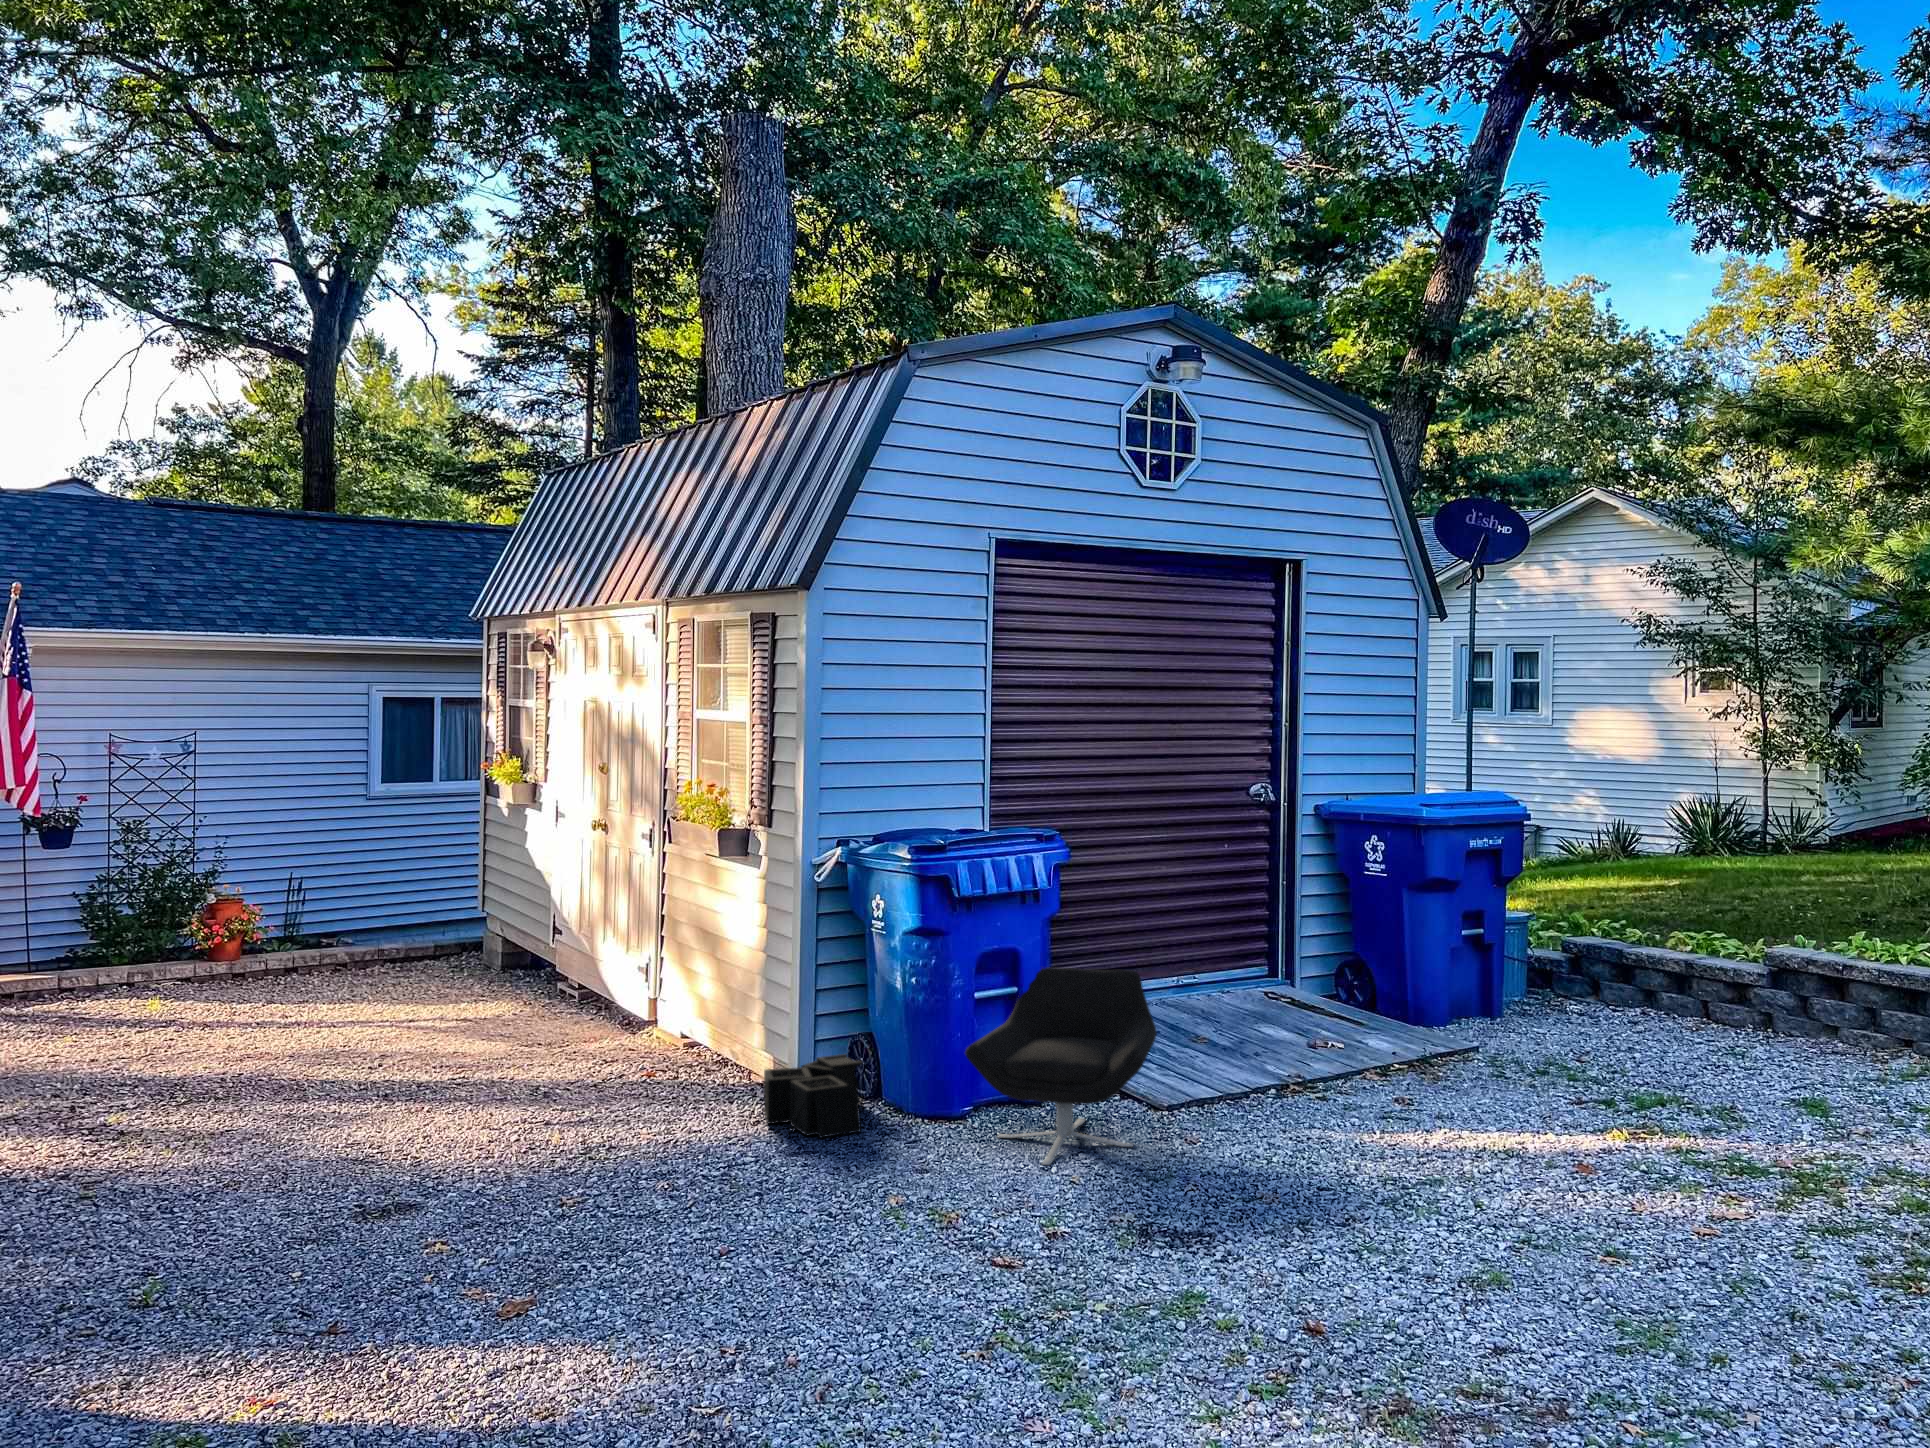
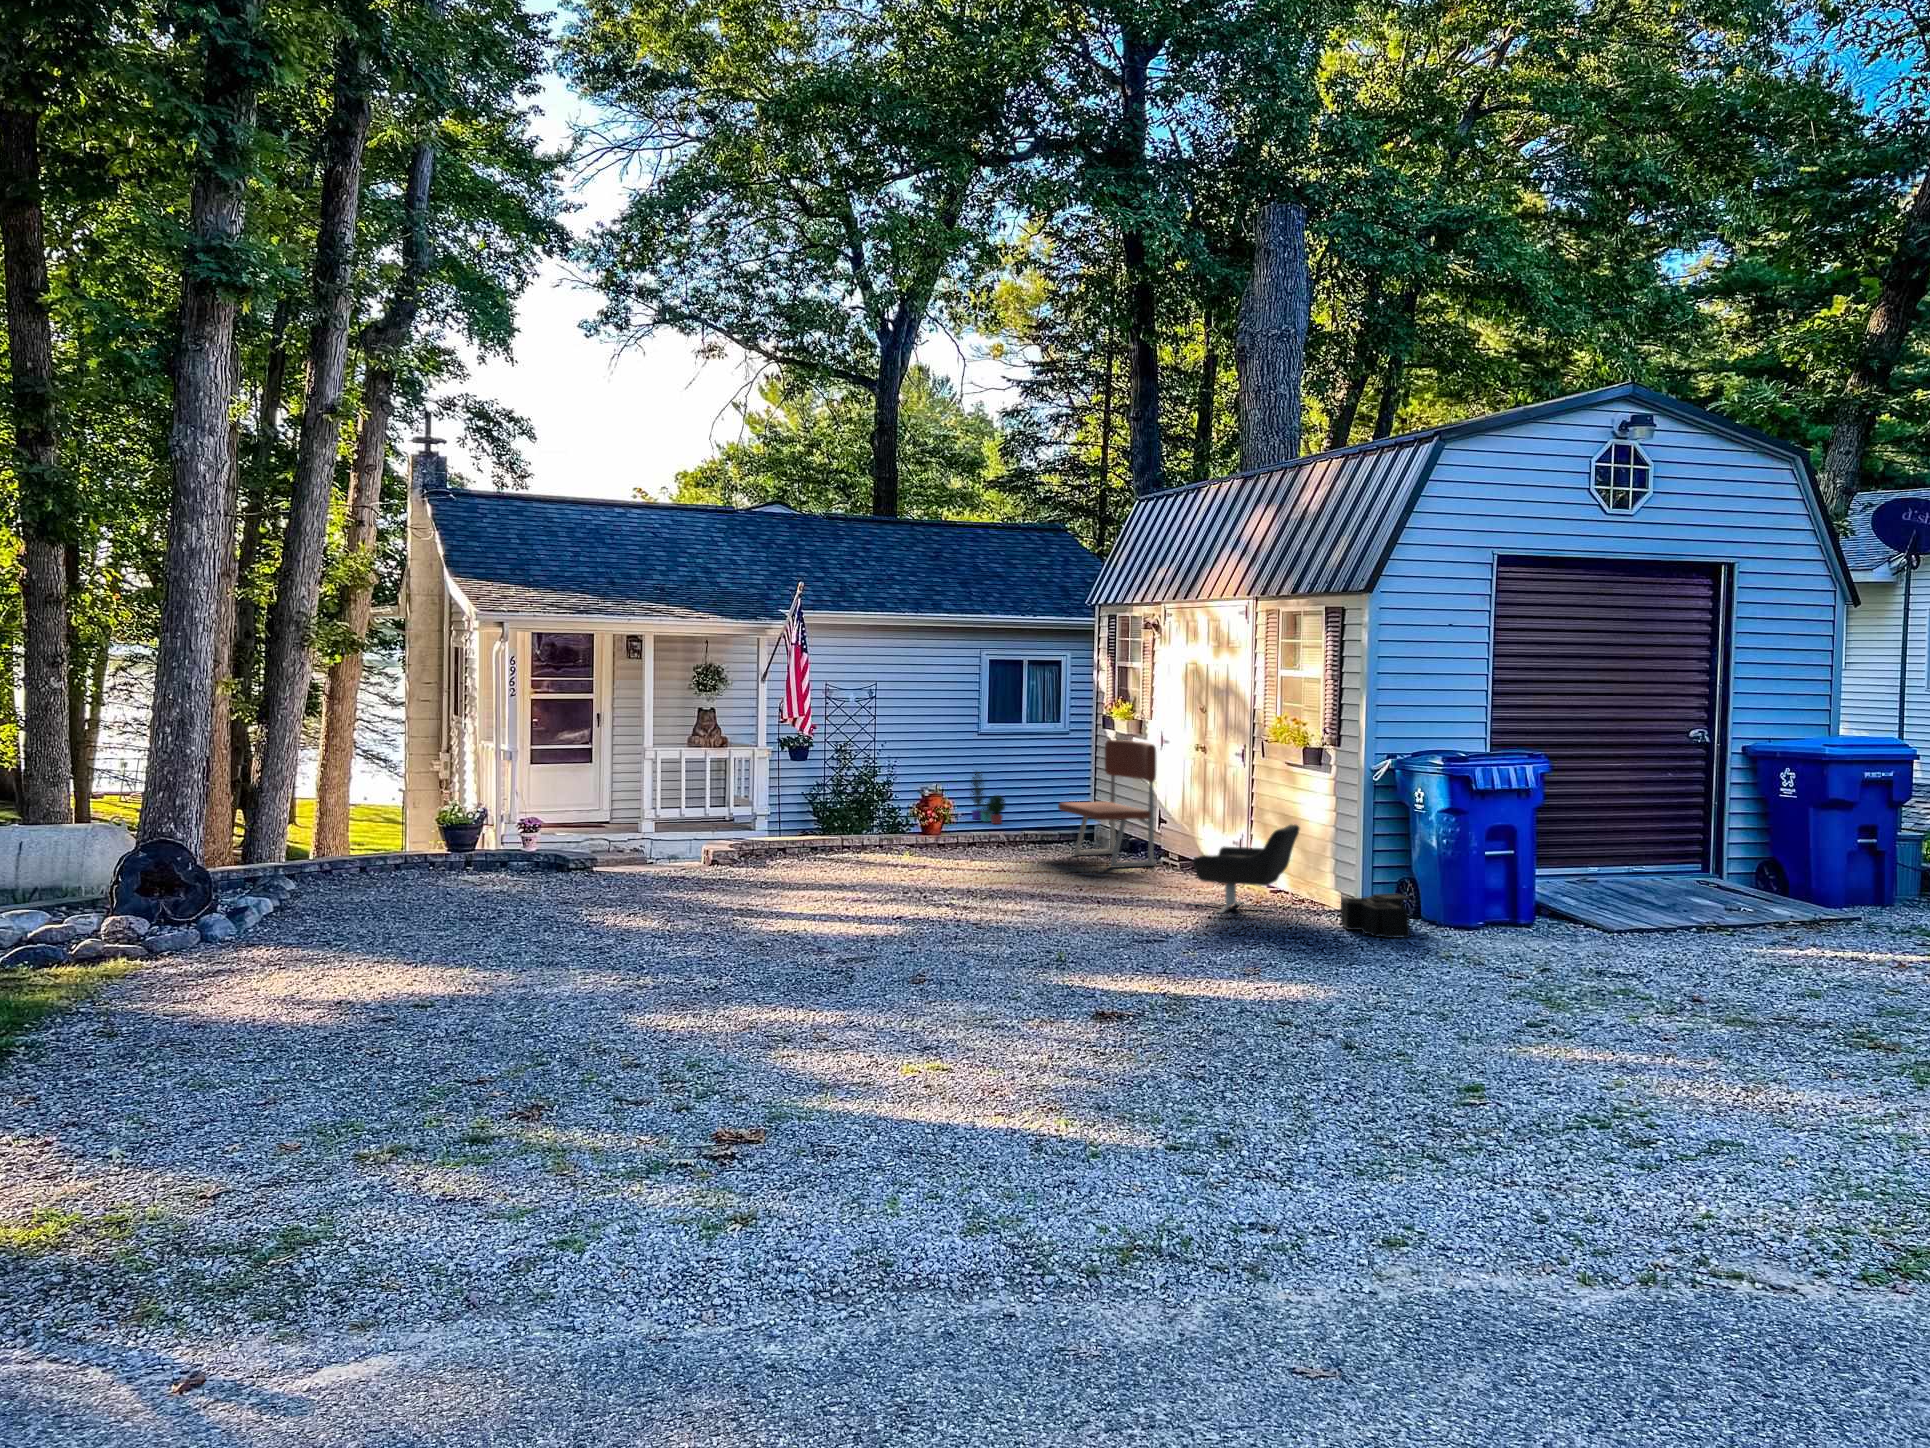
bench: none [407,815,547,1013] -> present [1058,740,1156,868]
potted plant: none [327,855,380,936] -> present [971,772,1005,824]
lounge chair: present [965,967,1157,1165] -> present [1193,825,1300,913]

